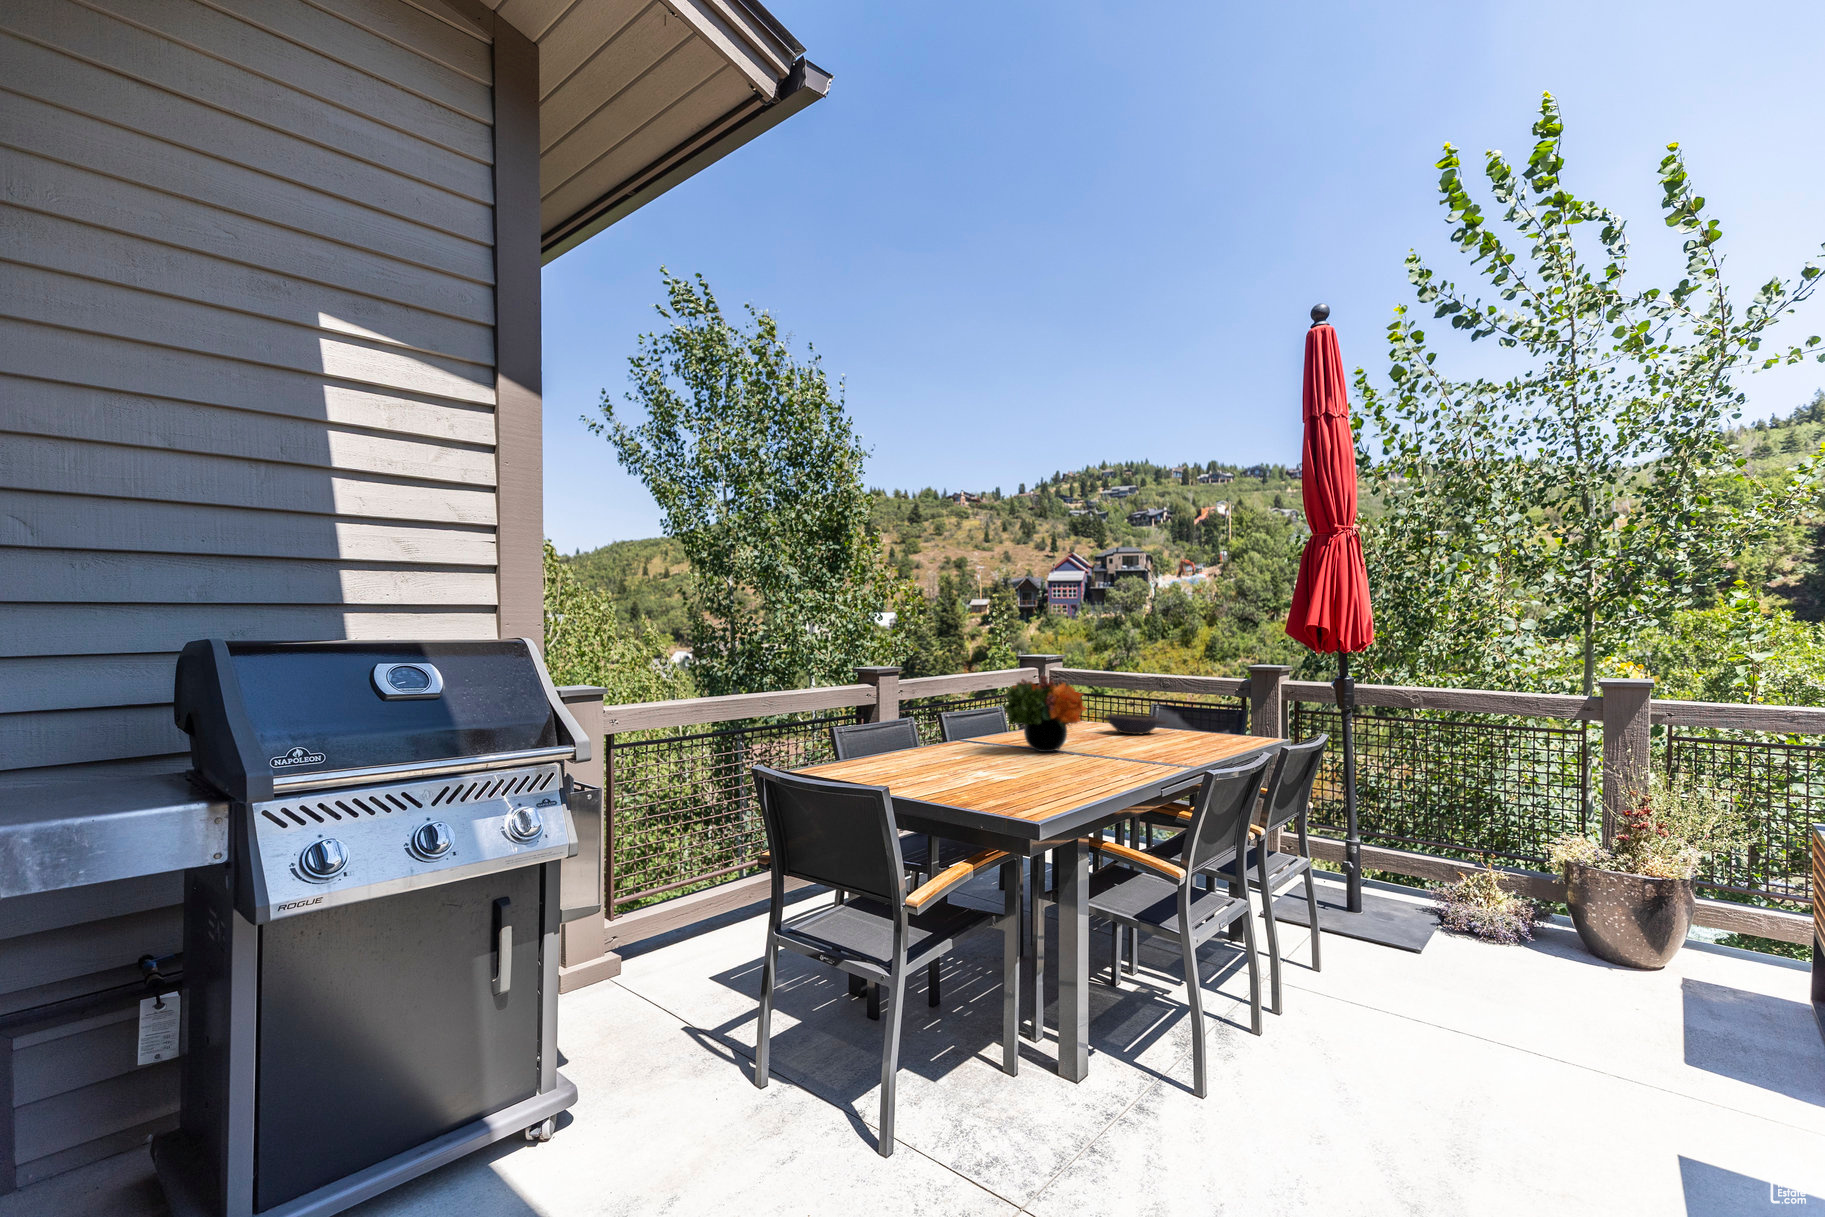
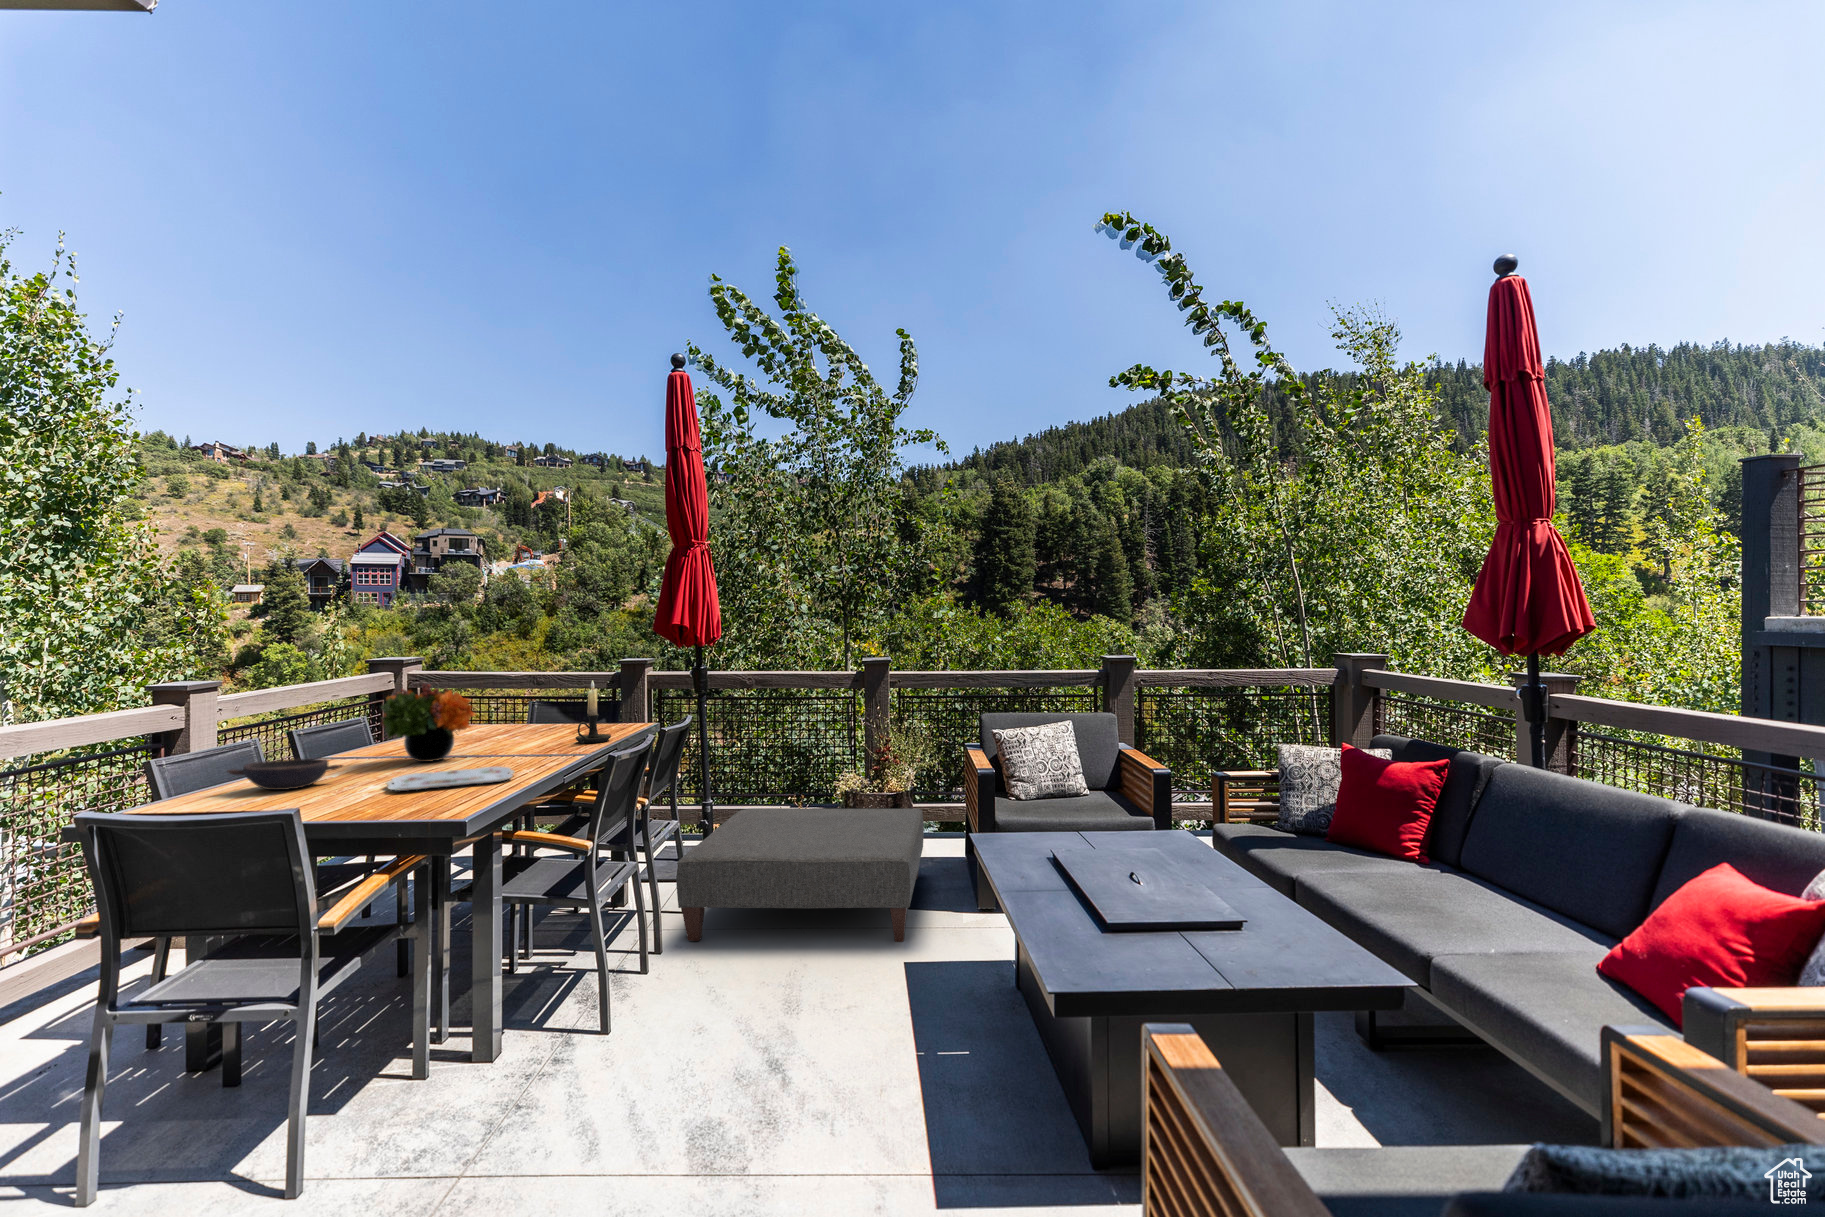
candle holder: none [1188,682,1227,753] -> present [576,680,611,744]
bowl: present [1099,714,1166,734] -> present [227,759,342,790]
serving tray: none [993,762,1112,782] -> present [386,767,514,791]
ottoman: none [1301,858,1716,1126] -> present [676,808,924,942]

